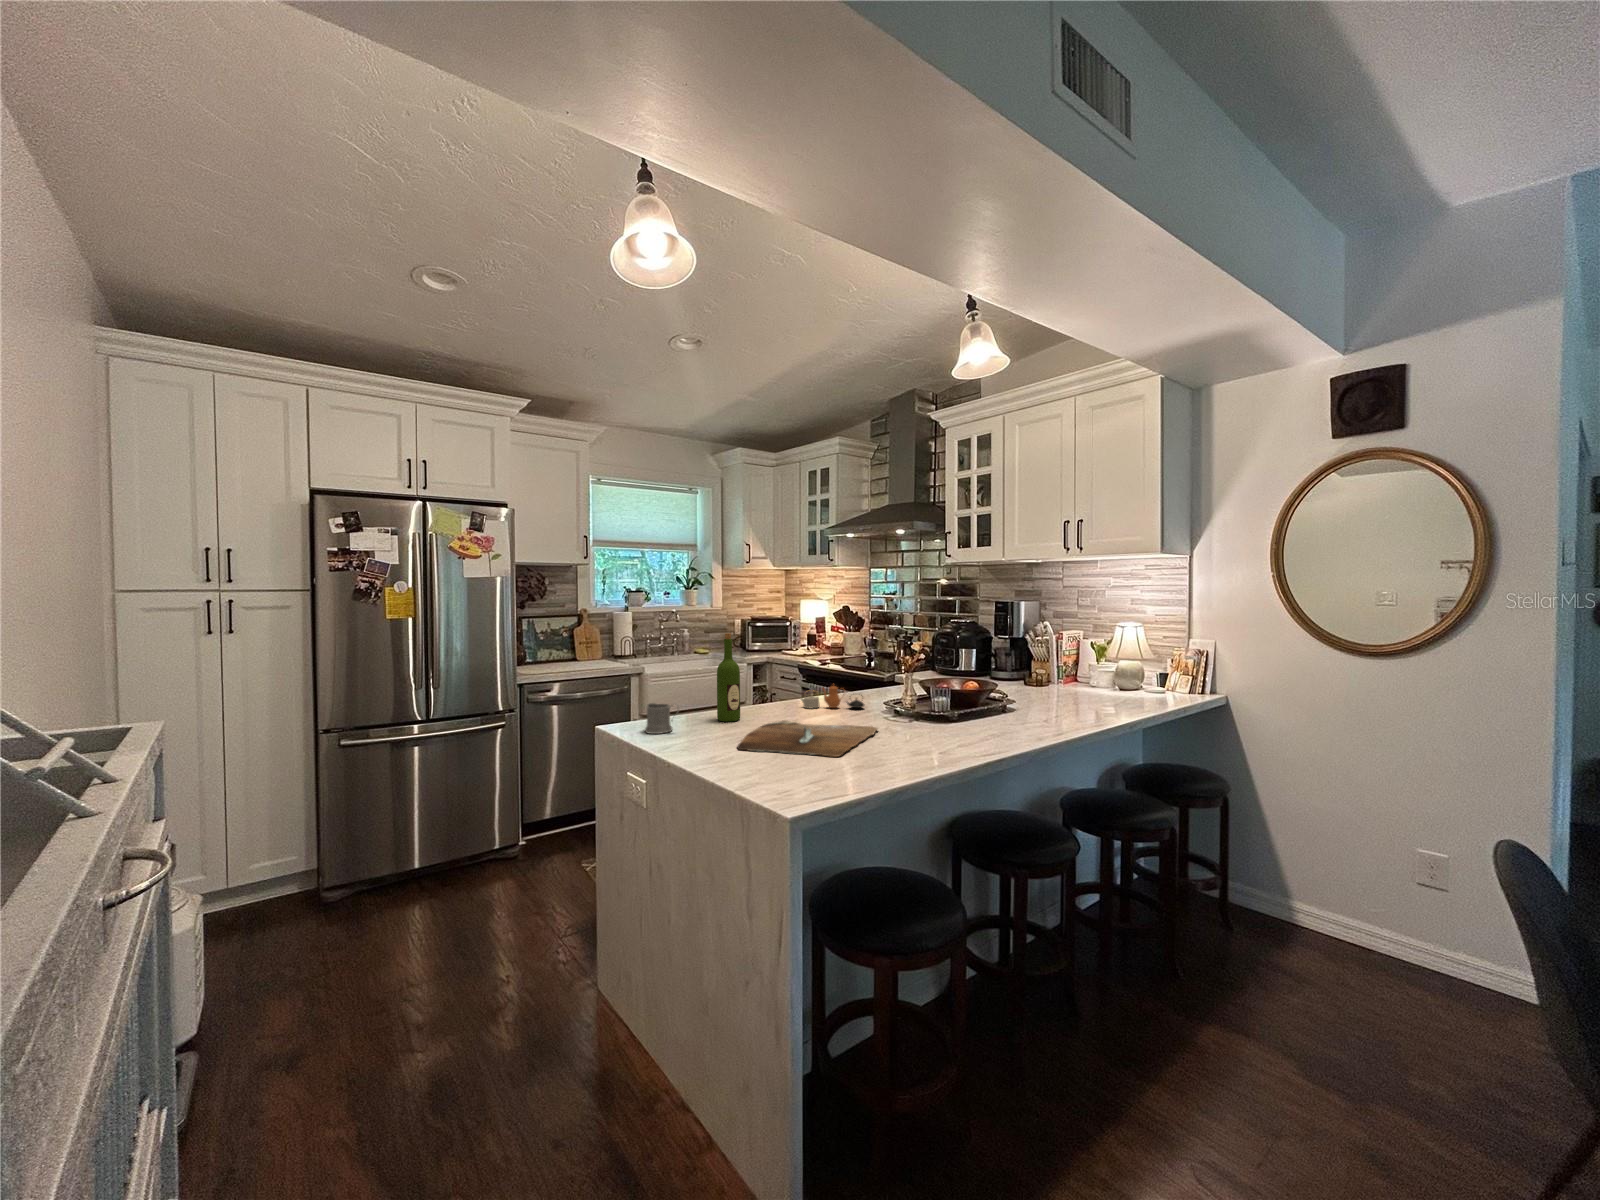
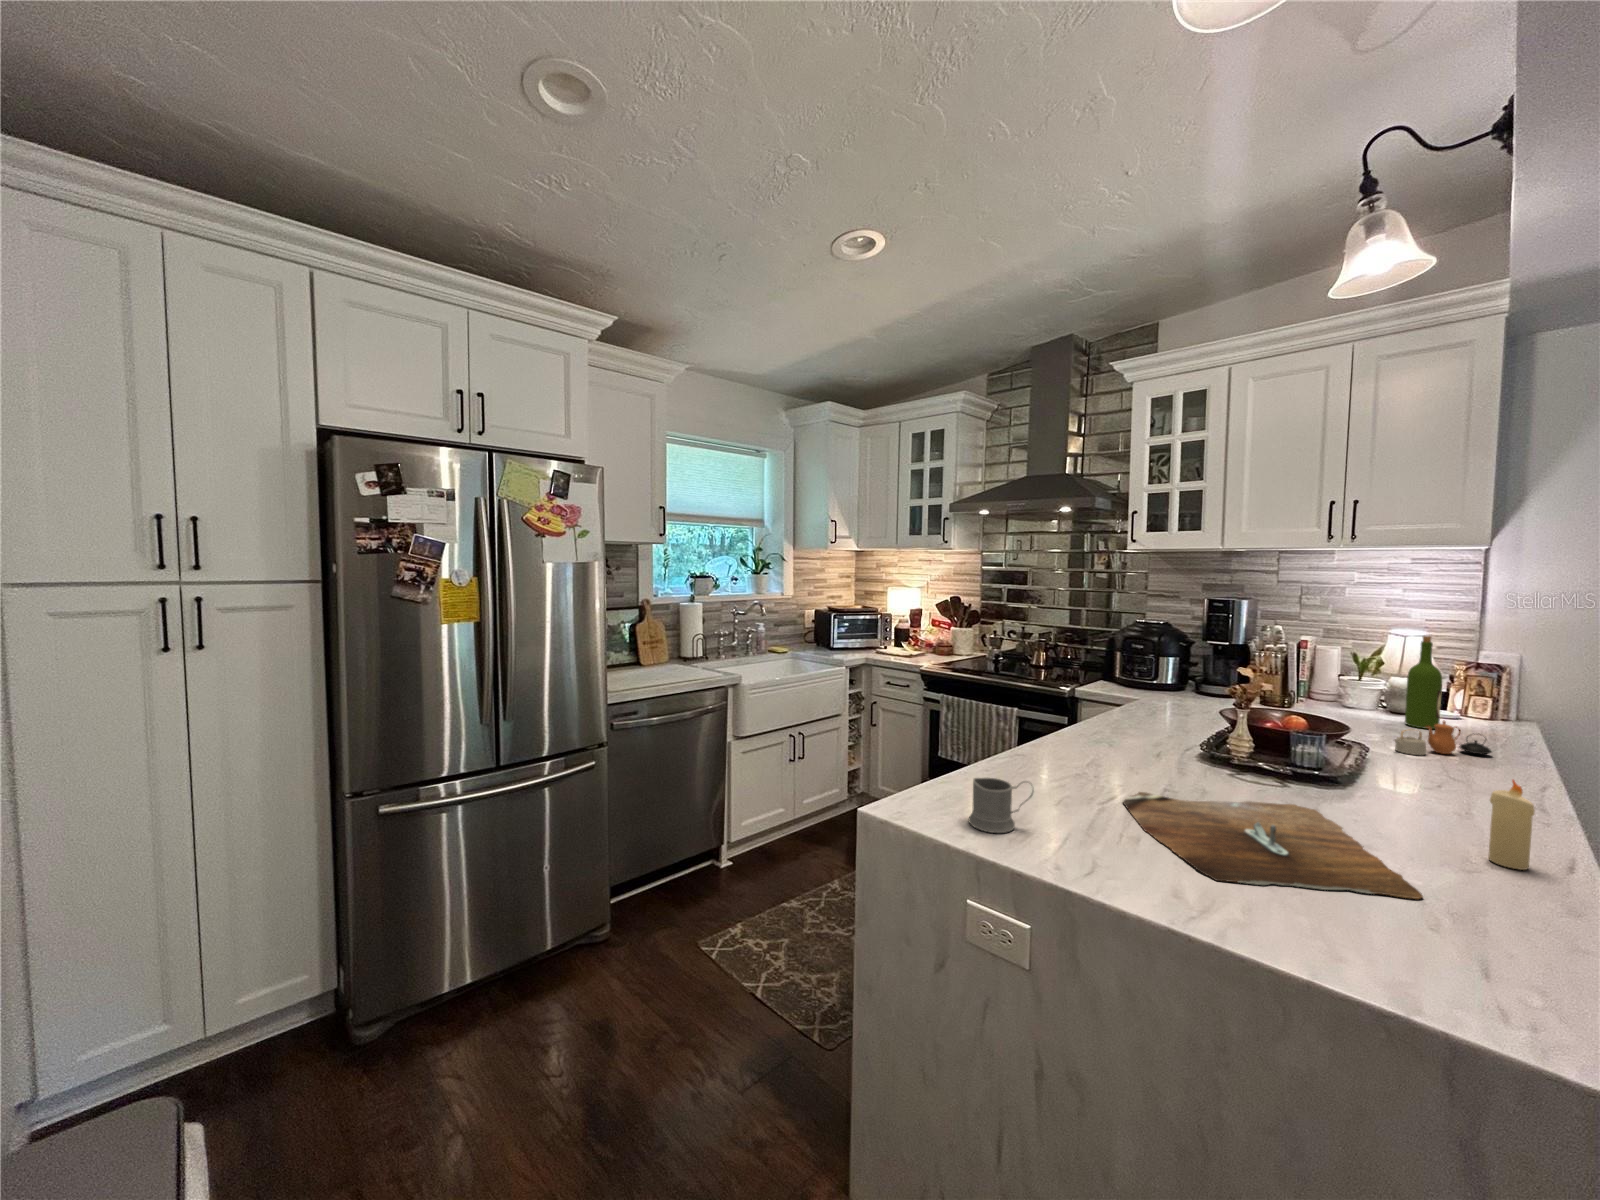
wine bottle: present [717,633,740,722] -> present [1405,636,1442,729]
teapot: present [801,685,864,709] -> present [1394,721,1492,755]
candle: none [926,696,943,750] -> present [1489,780,1535,870]

